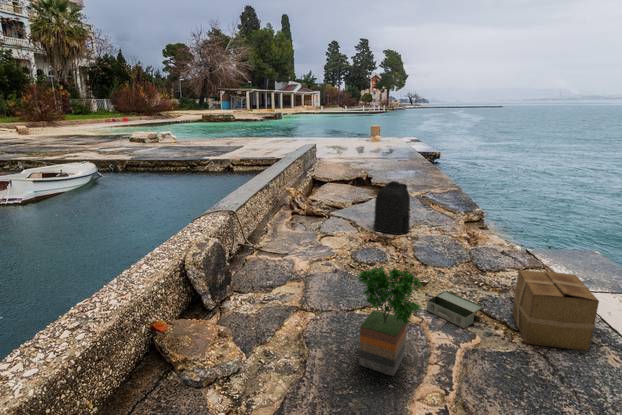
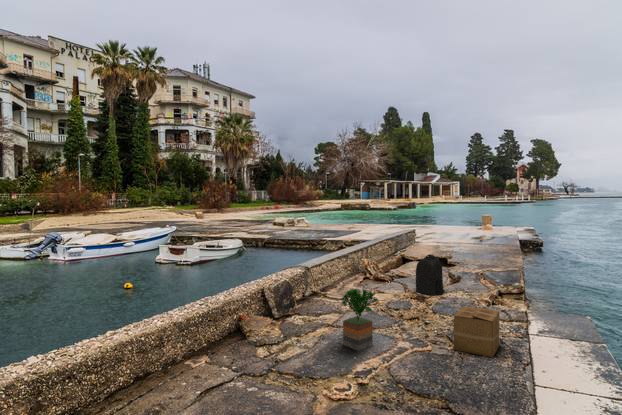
toolbox: present [427,291,483,328] -> none [407,321,440,340]

